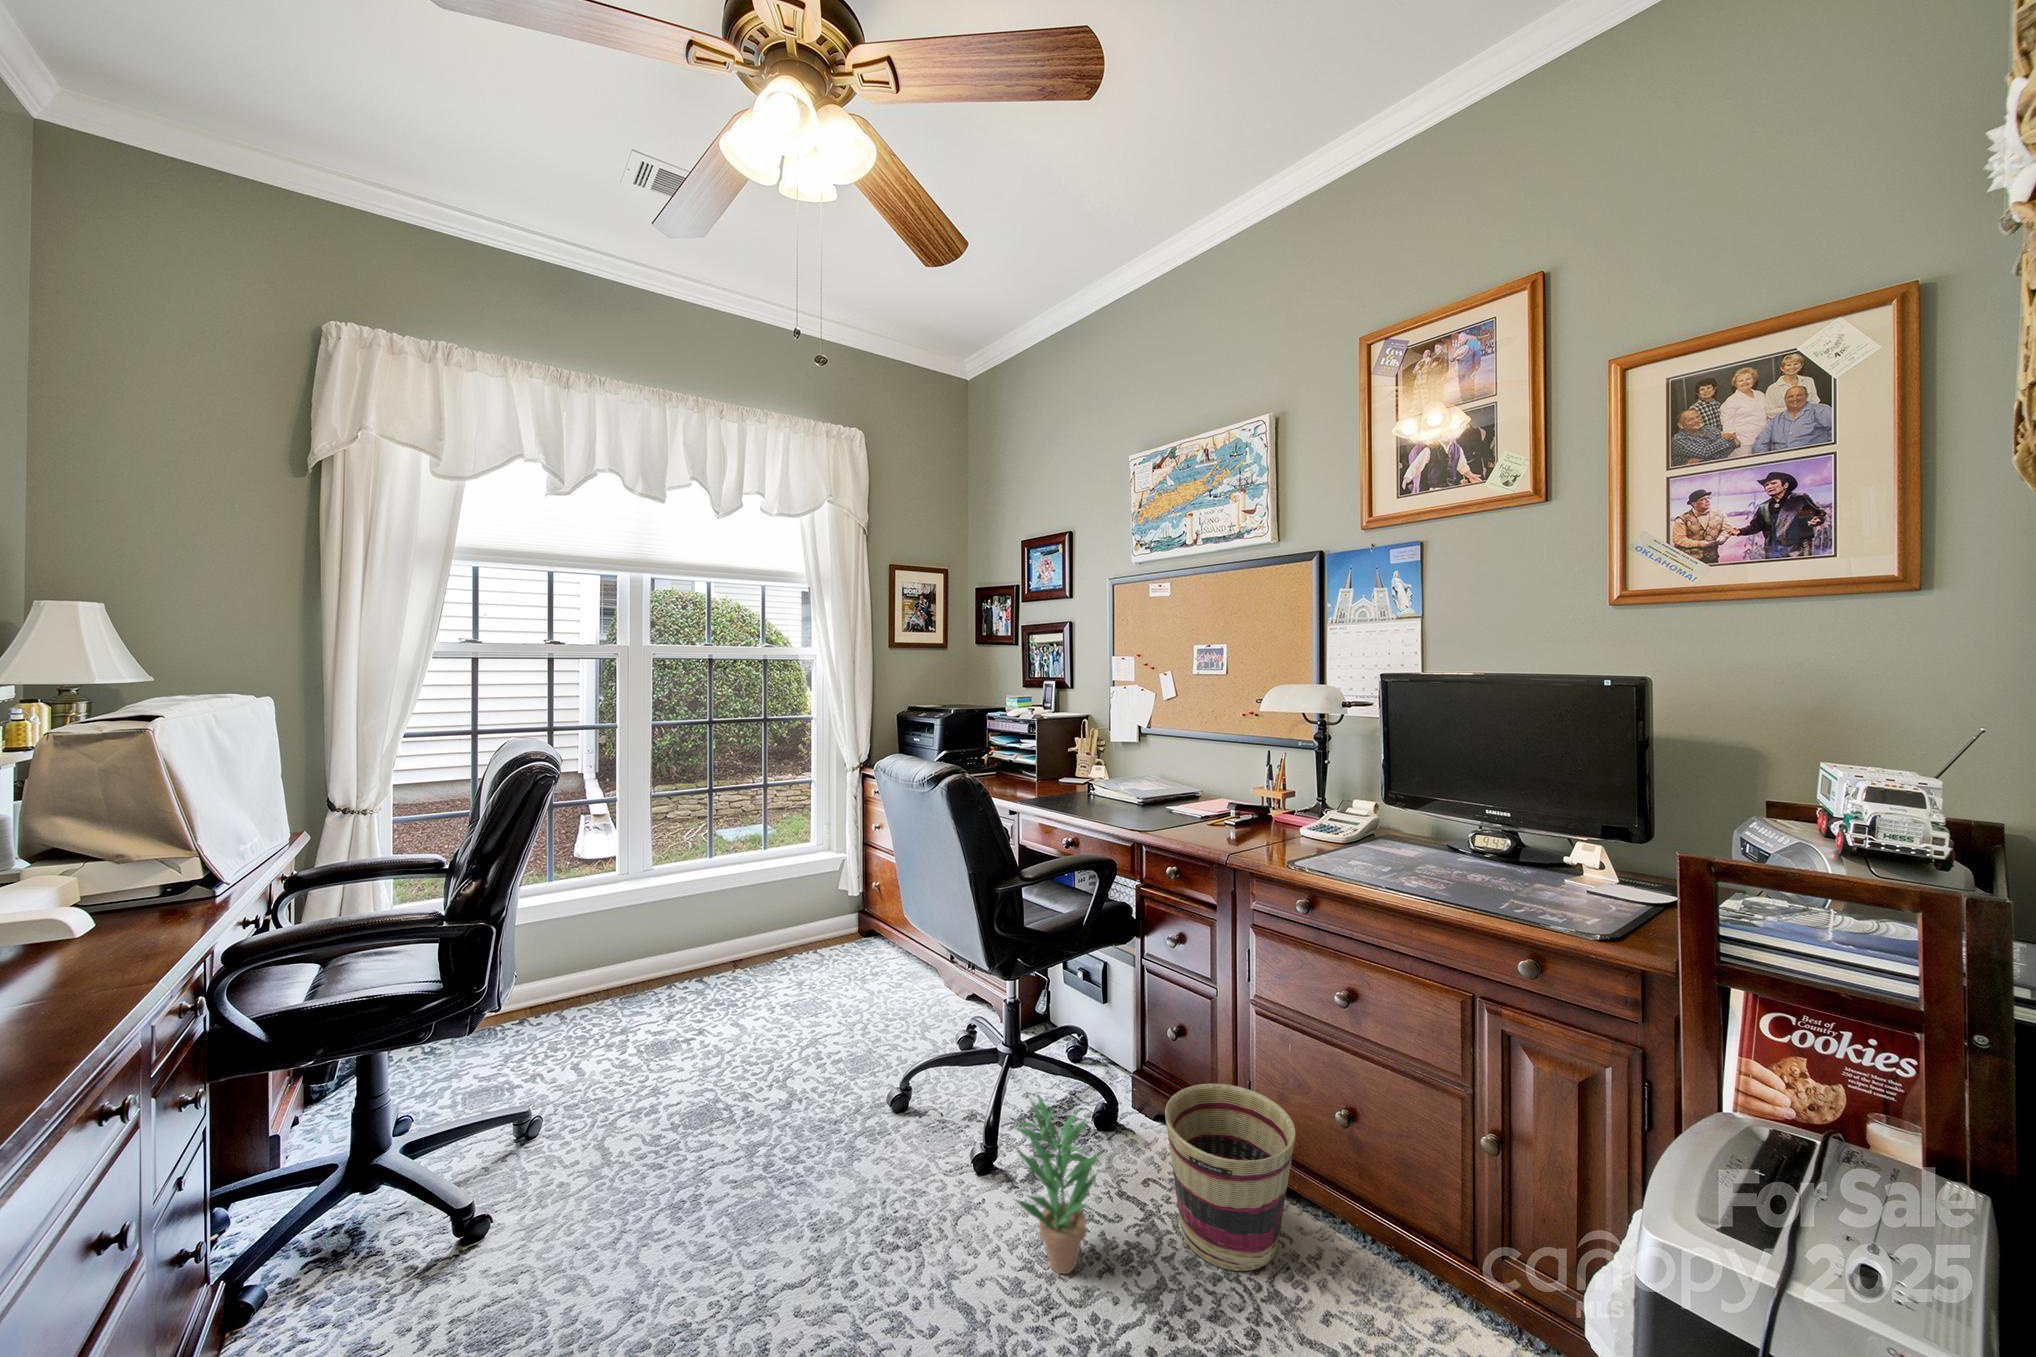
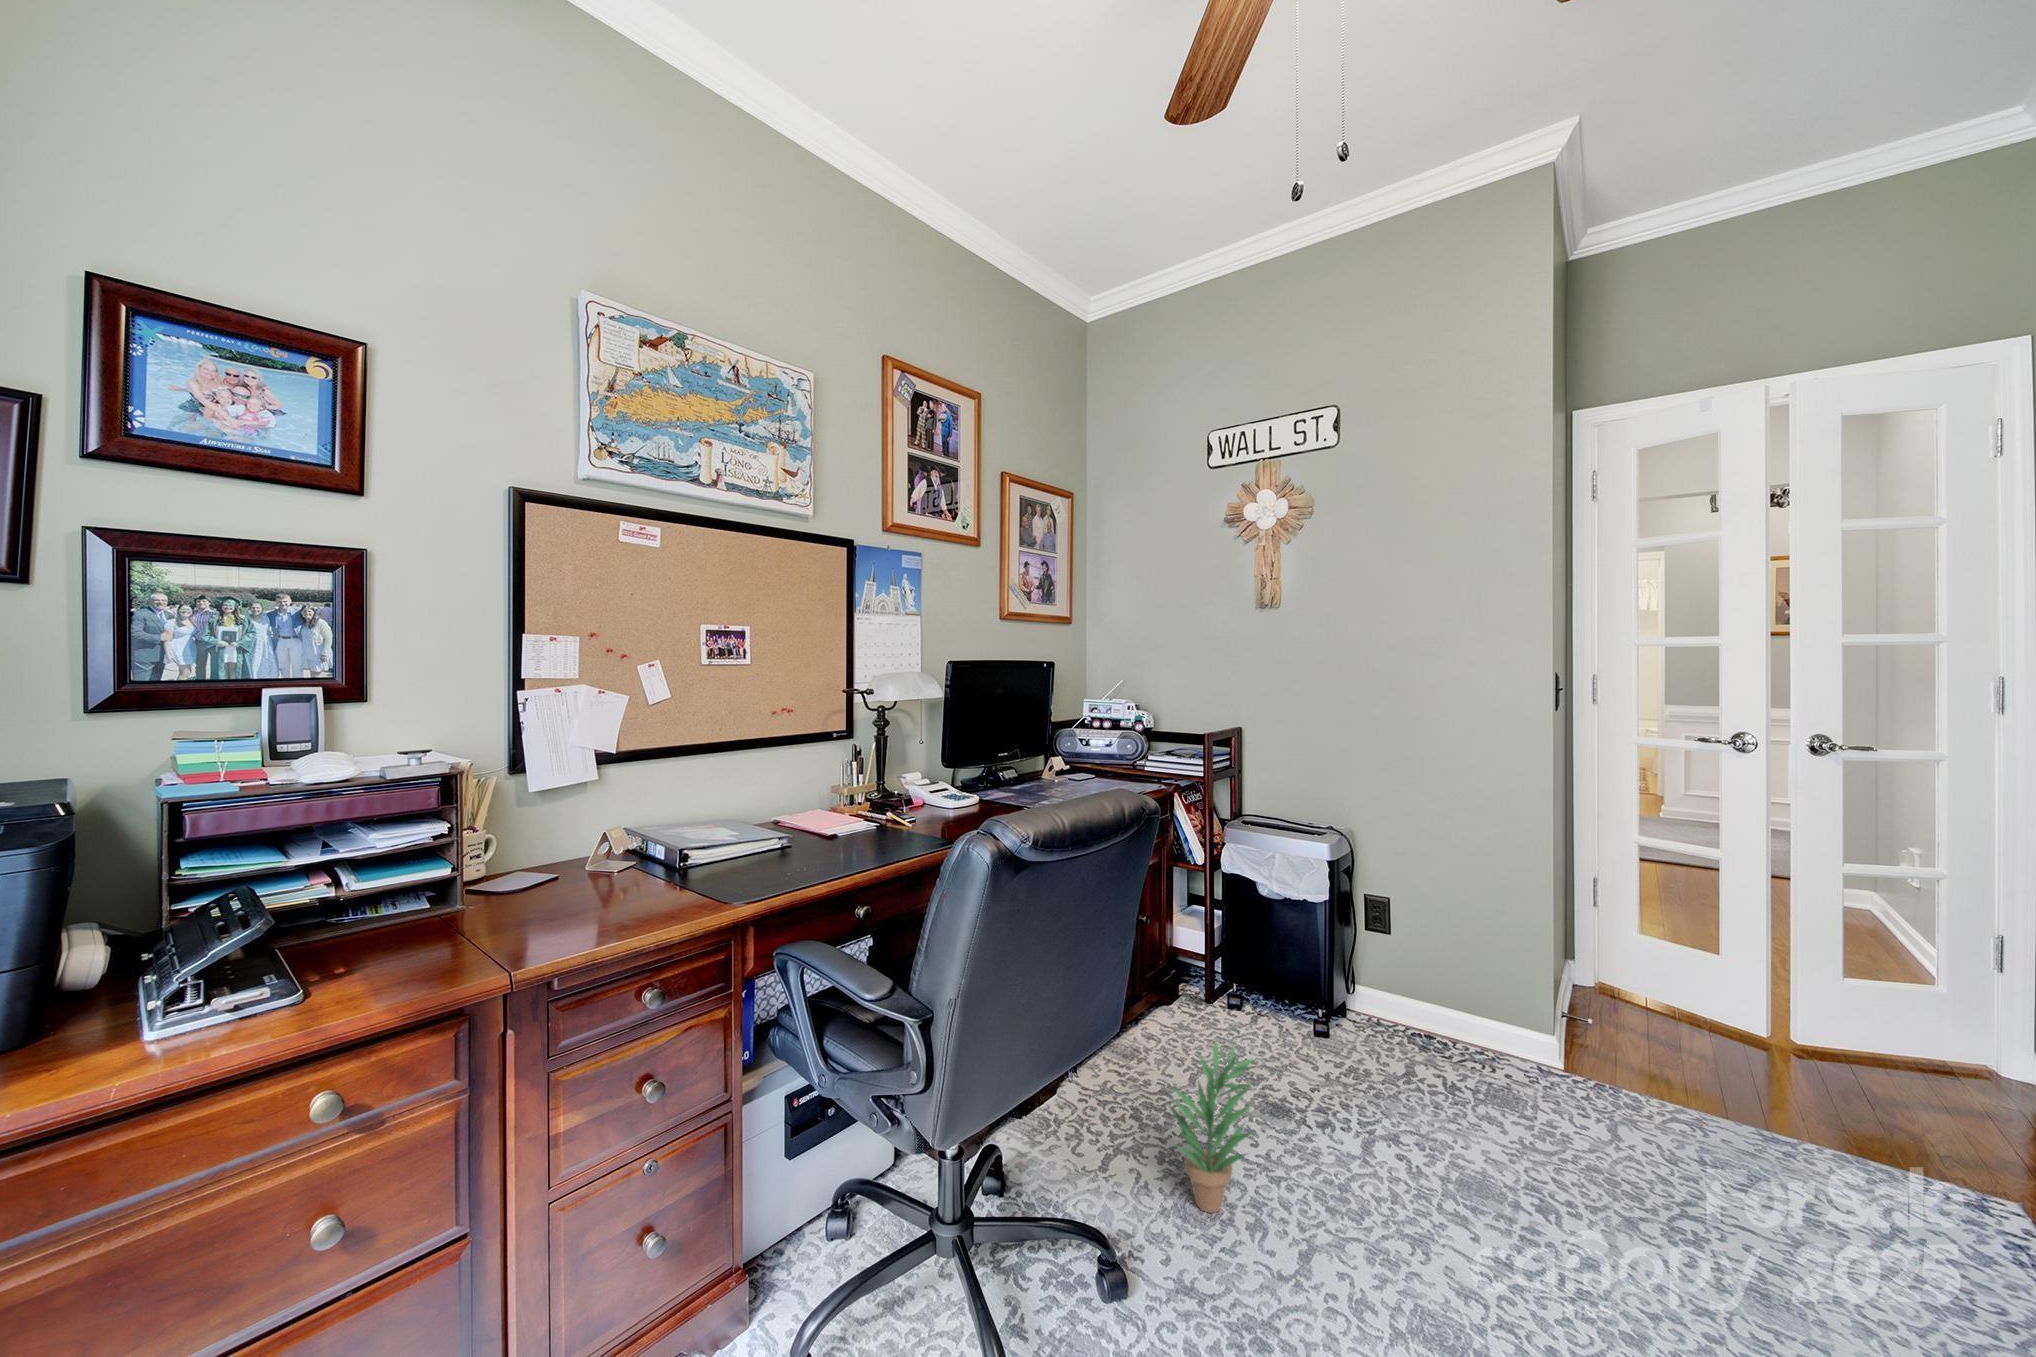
basket: present [1165,1084,1296,1271] -> none [1061,1002,1166,1141]

